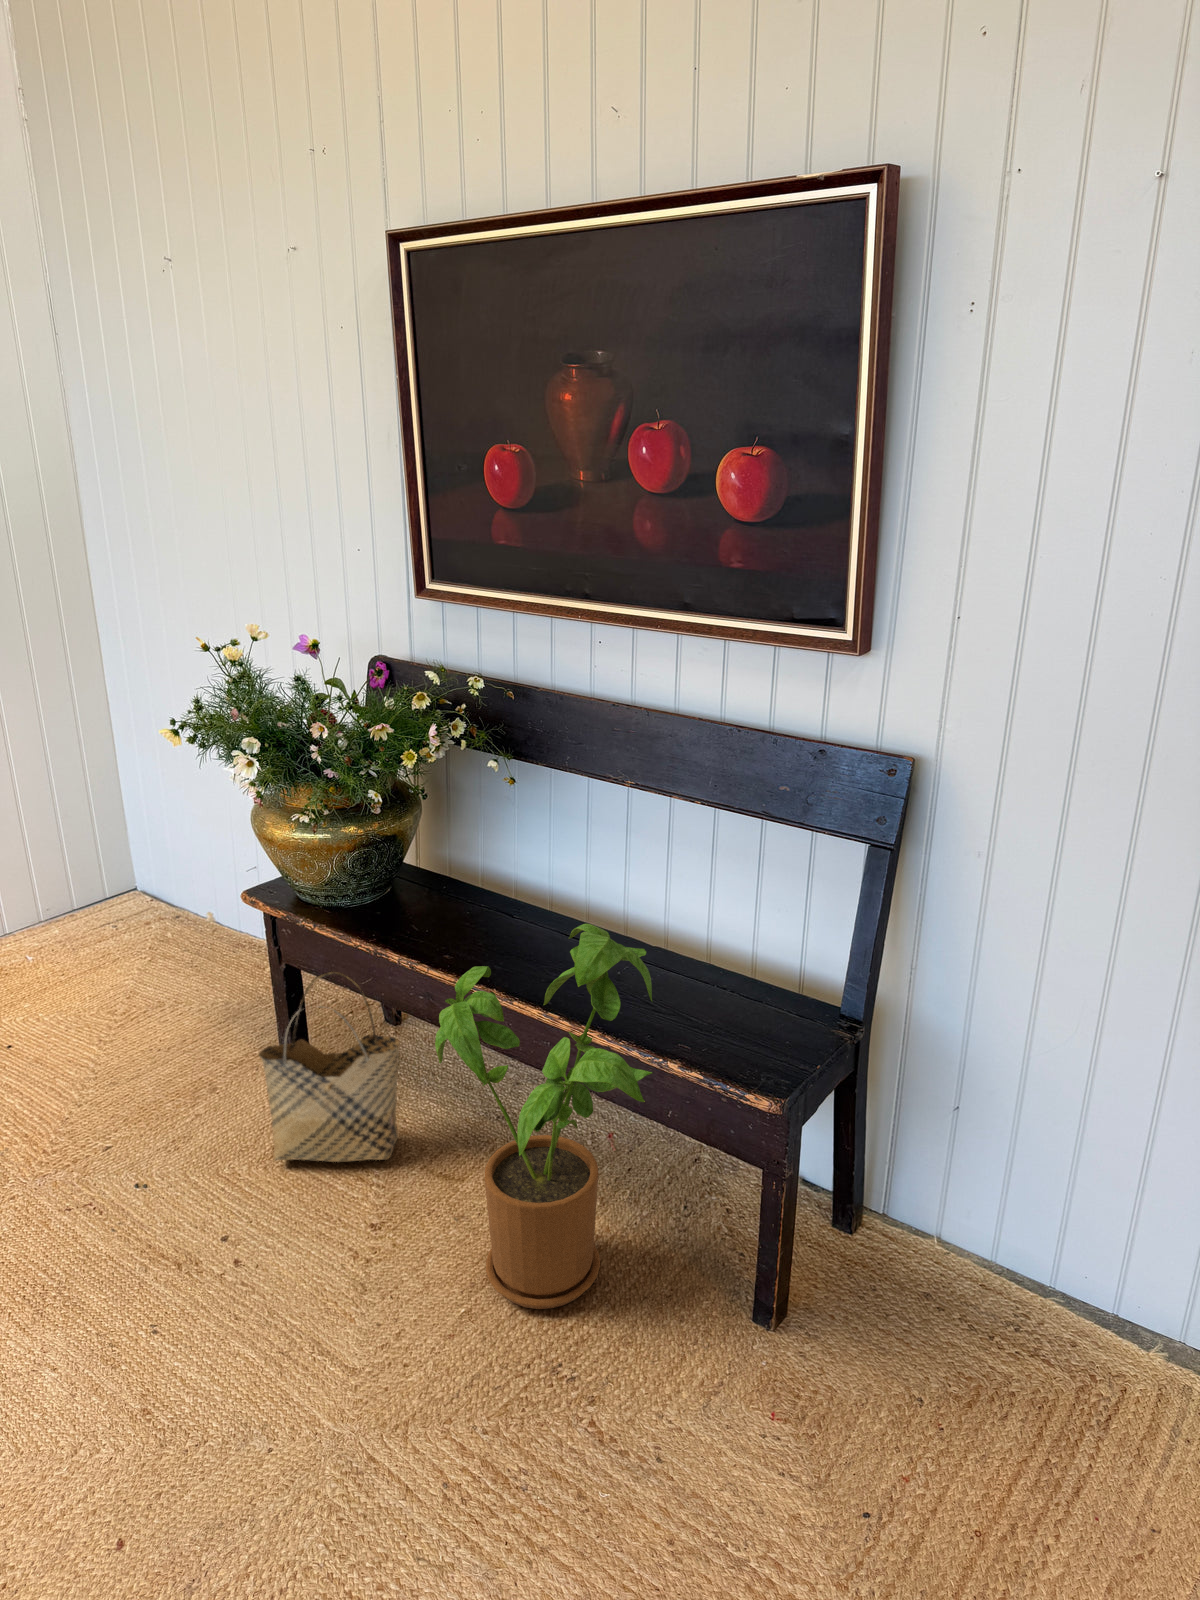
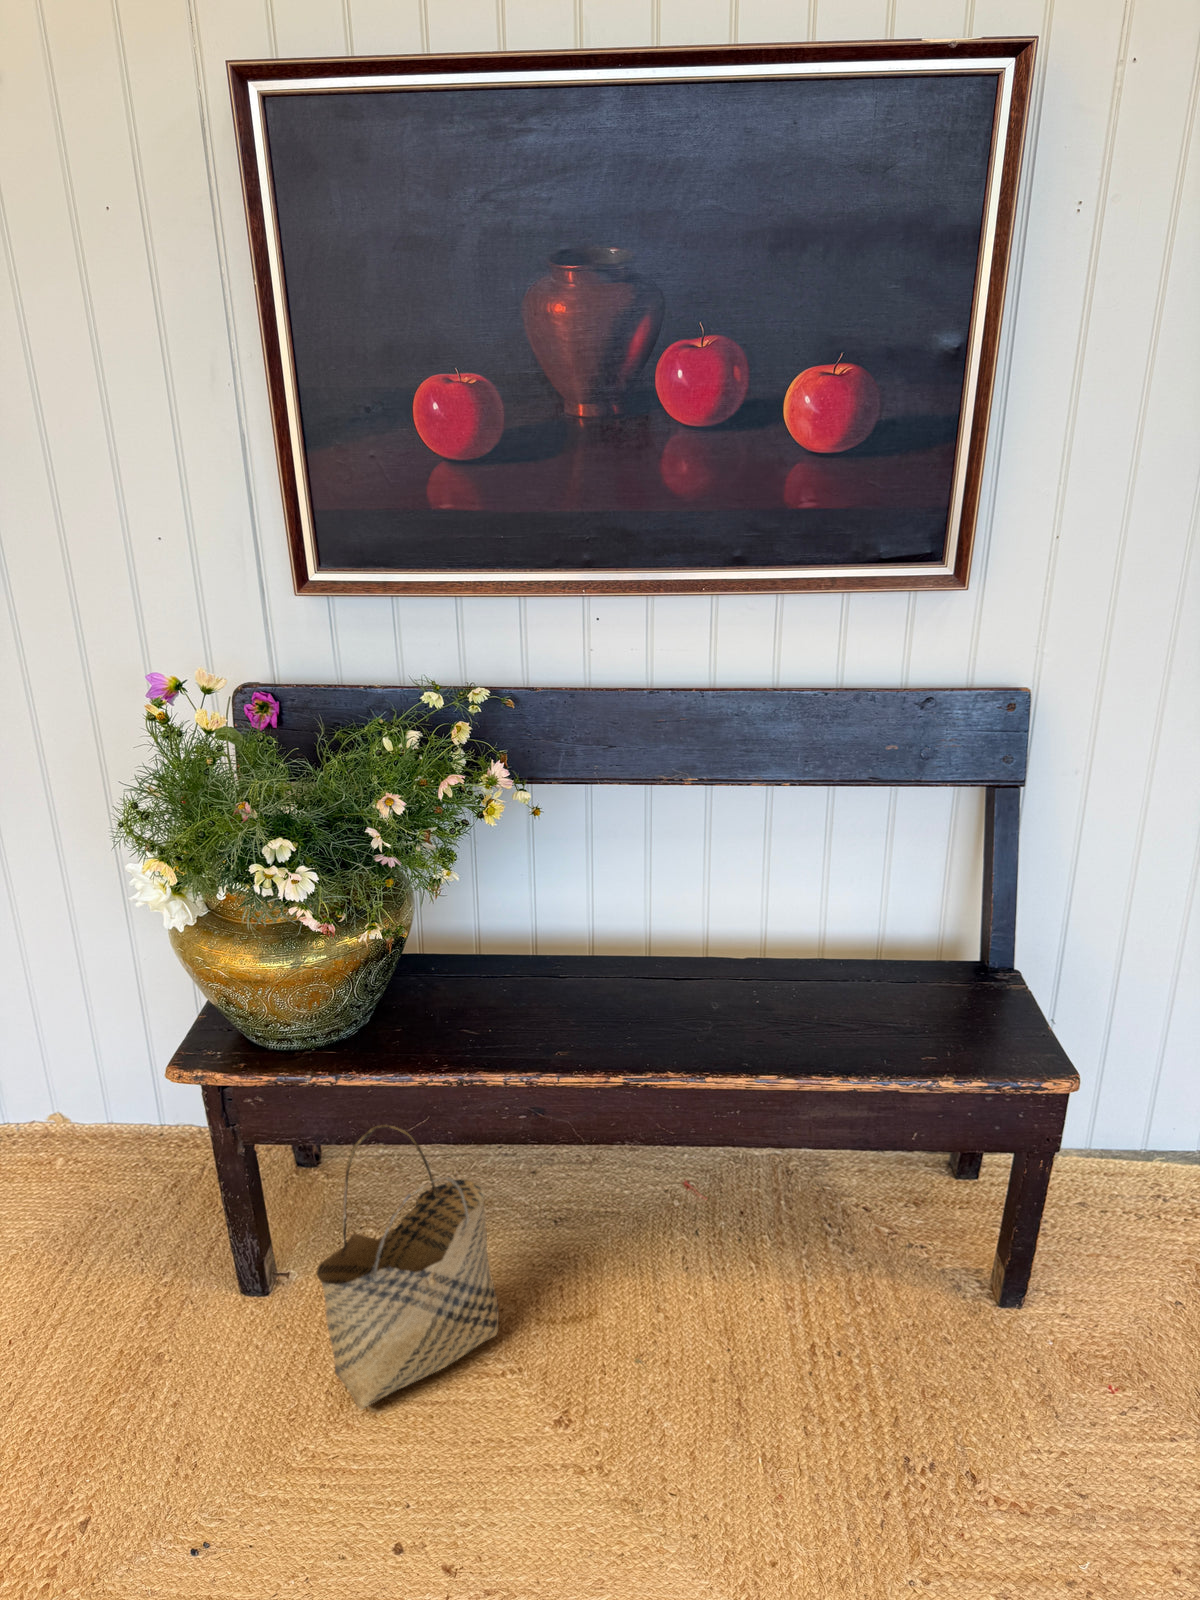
house plant: present [435,924,652,1309] -> none [678,958,1002,1420]

